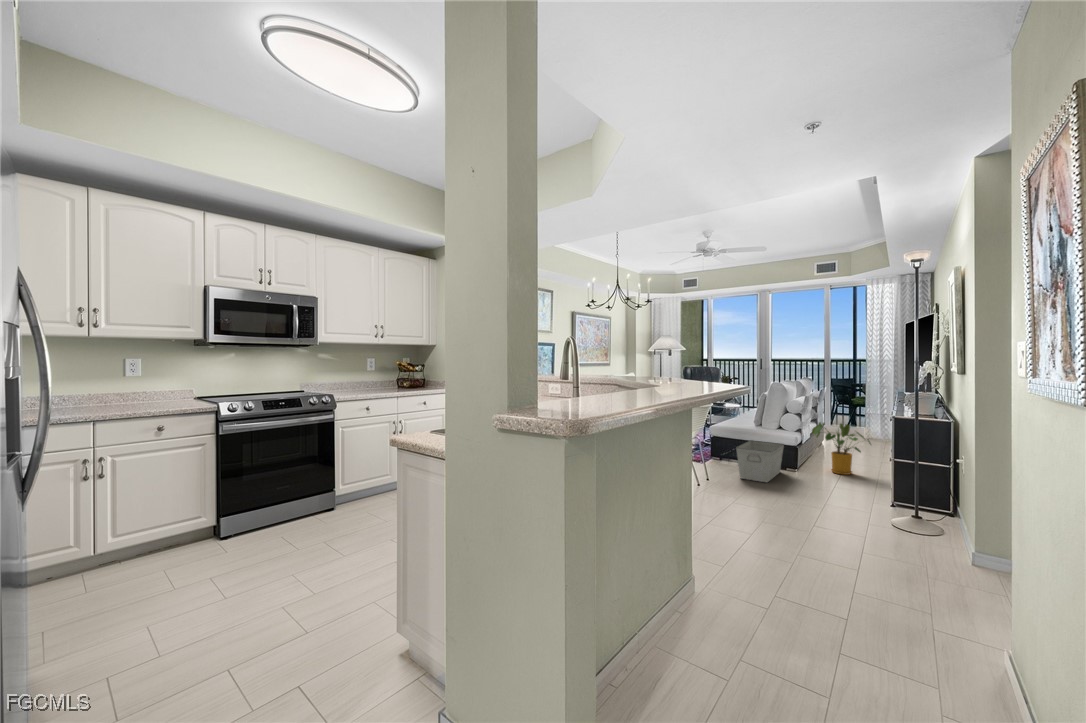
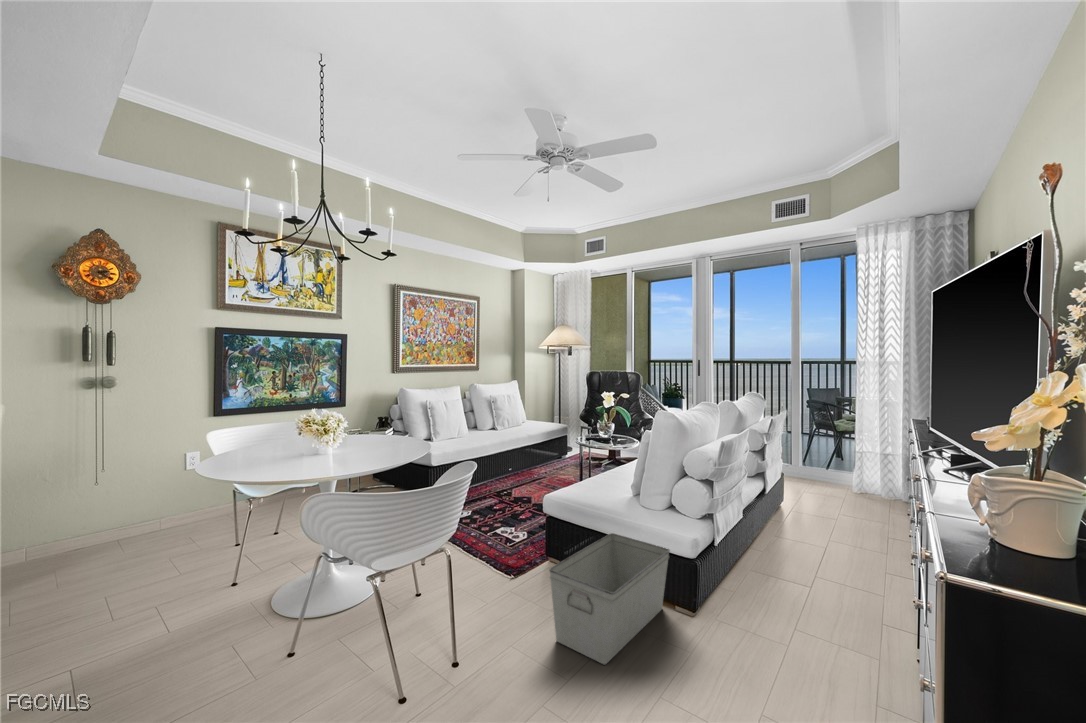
house plant: present [812,422,871,475] -> none [737,495,858,622]

